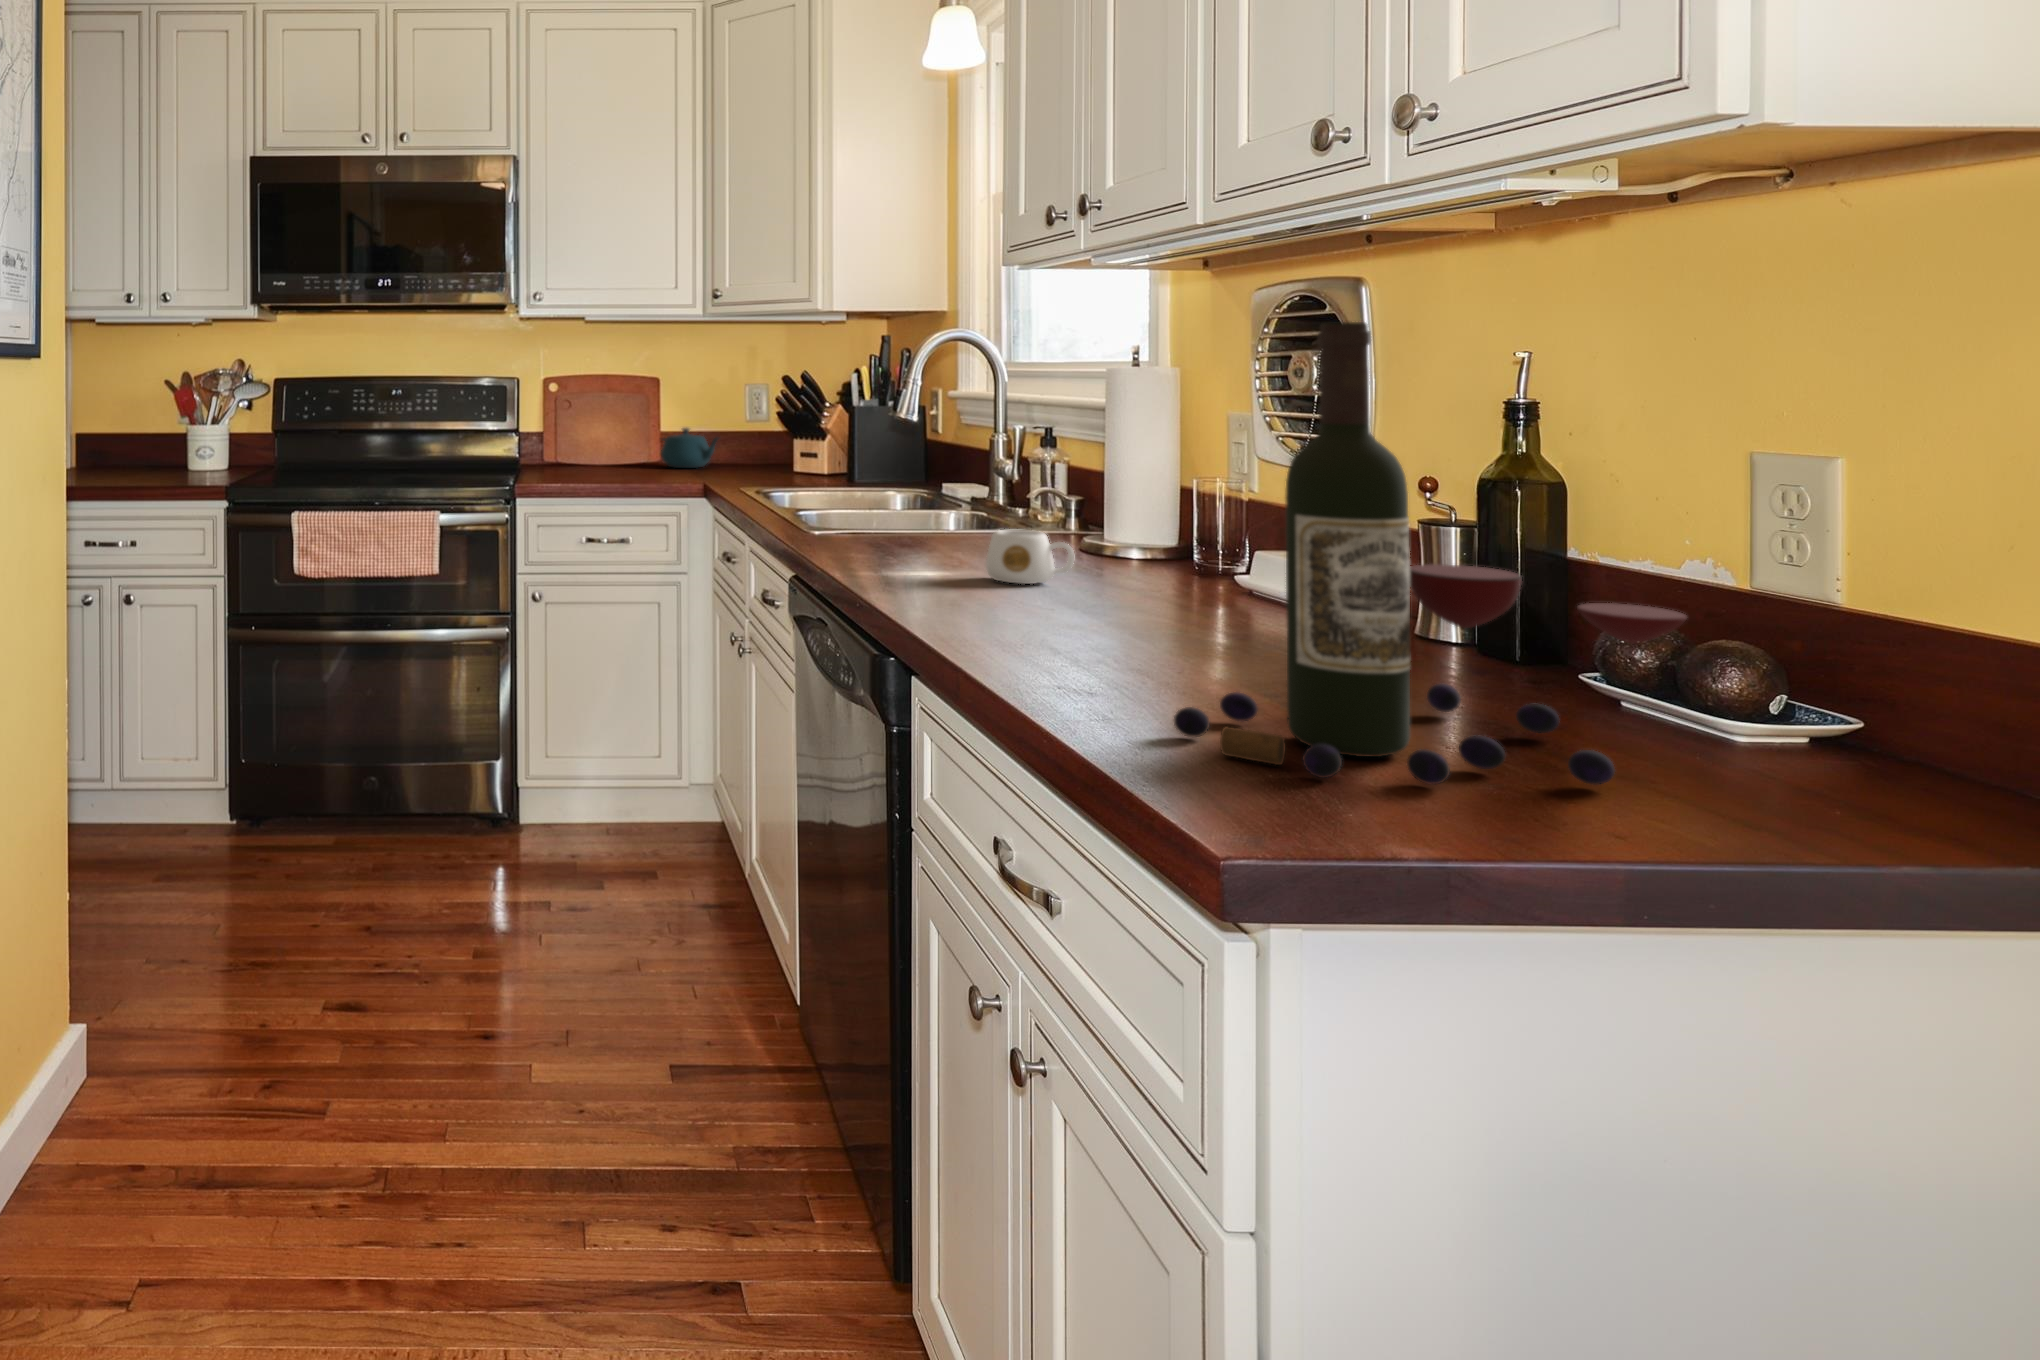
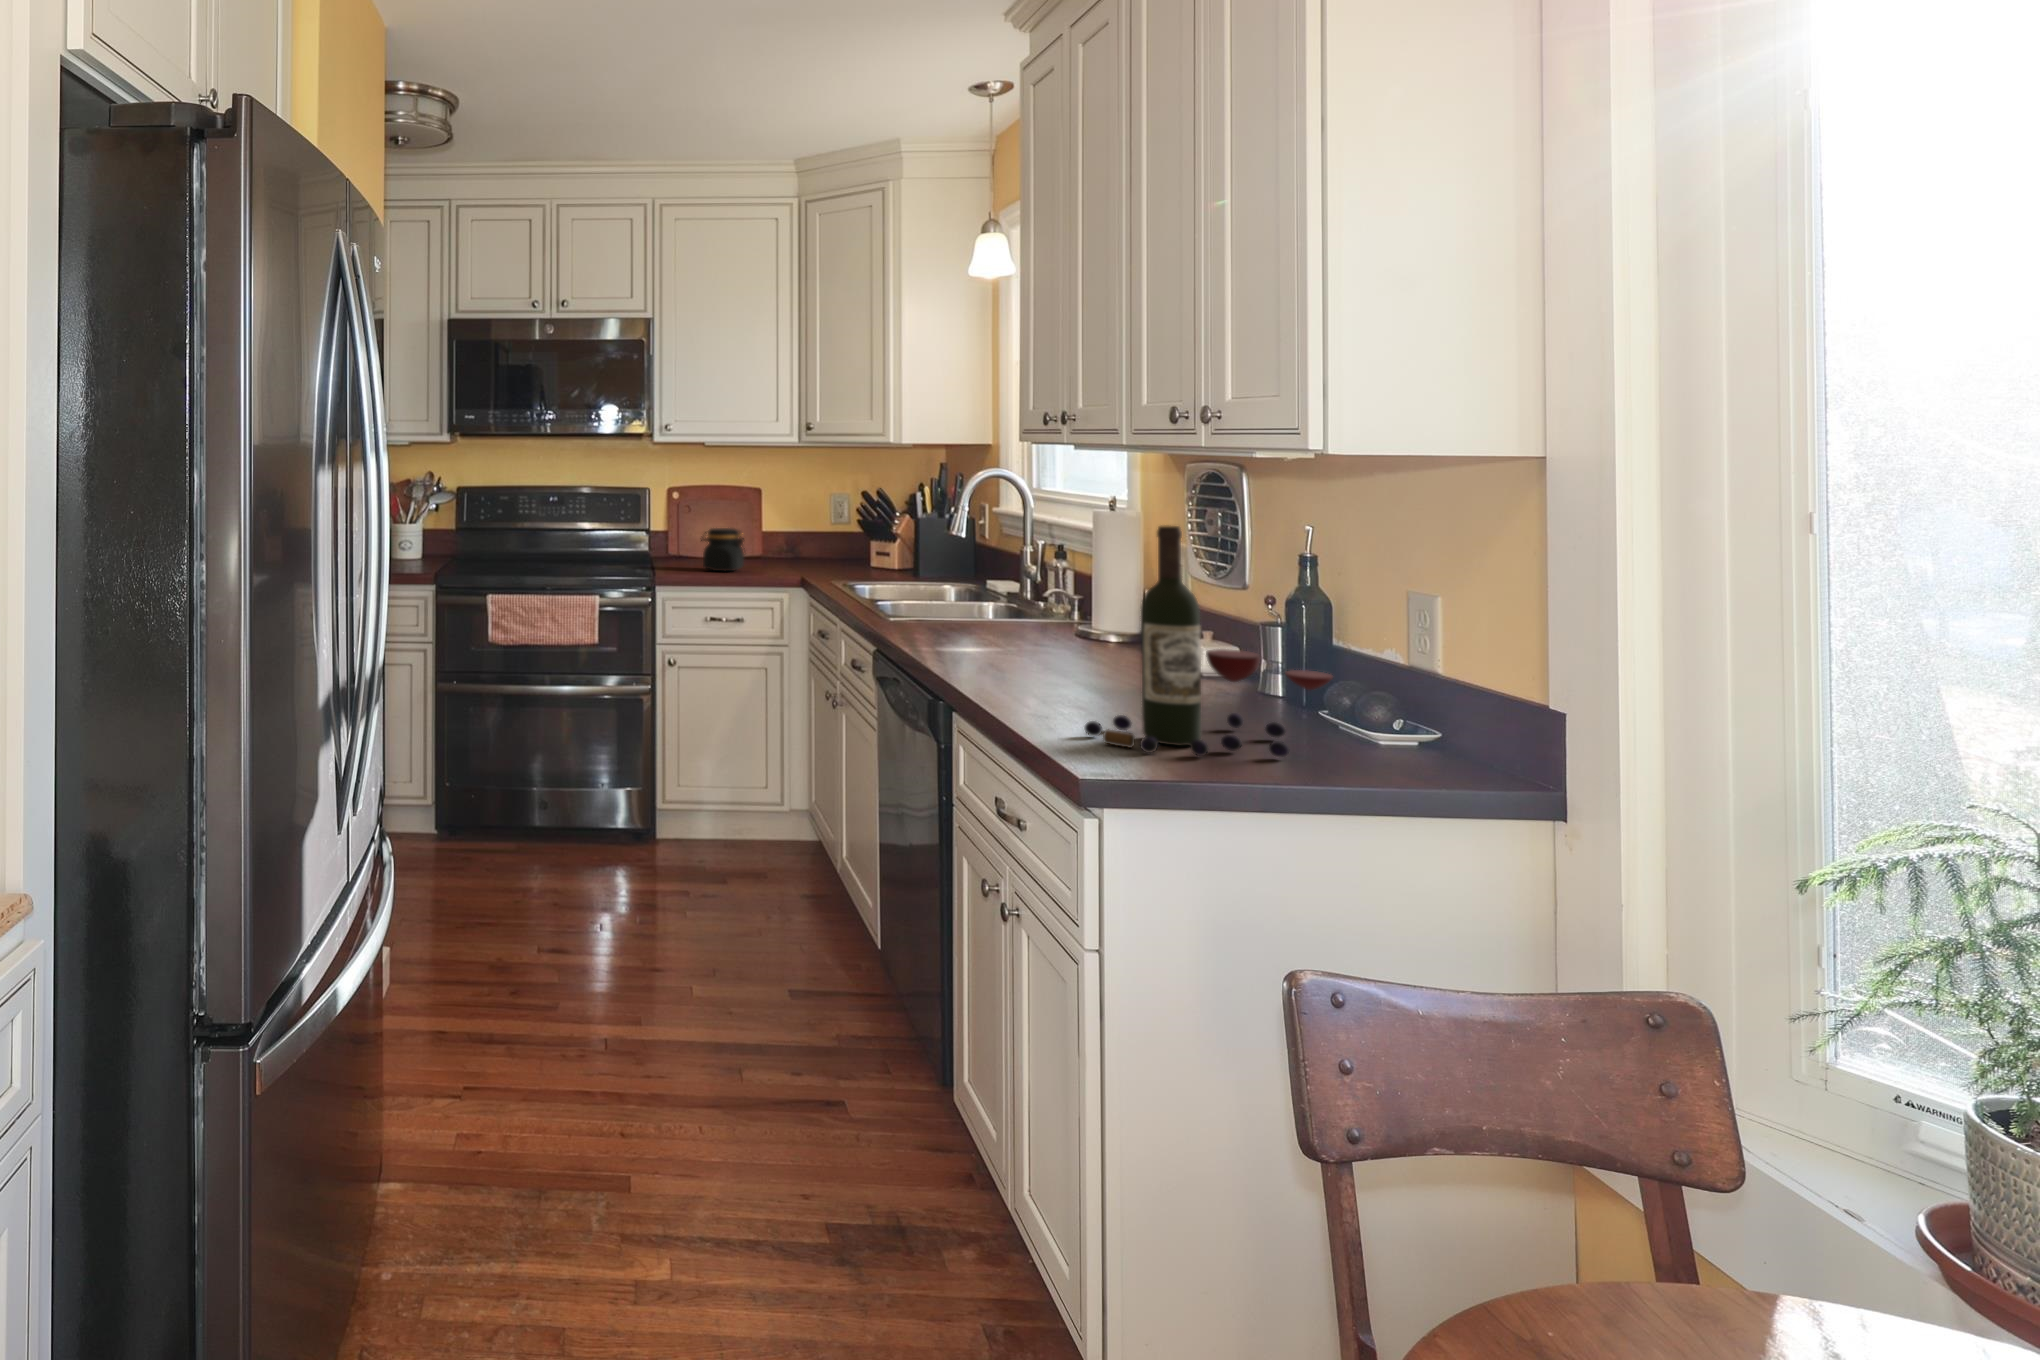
jar: none [577,423,635,478] -> present [701,528,745,571]
teapot: present [661,428,718,468] -> none [758,530,812,562]
mug: present [986,529,1074,584] -> none [1005,622,1062,657]

